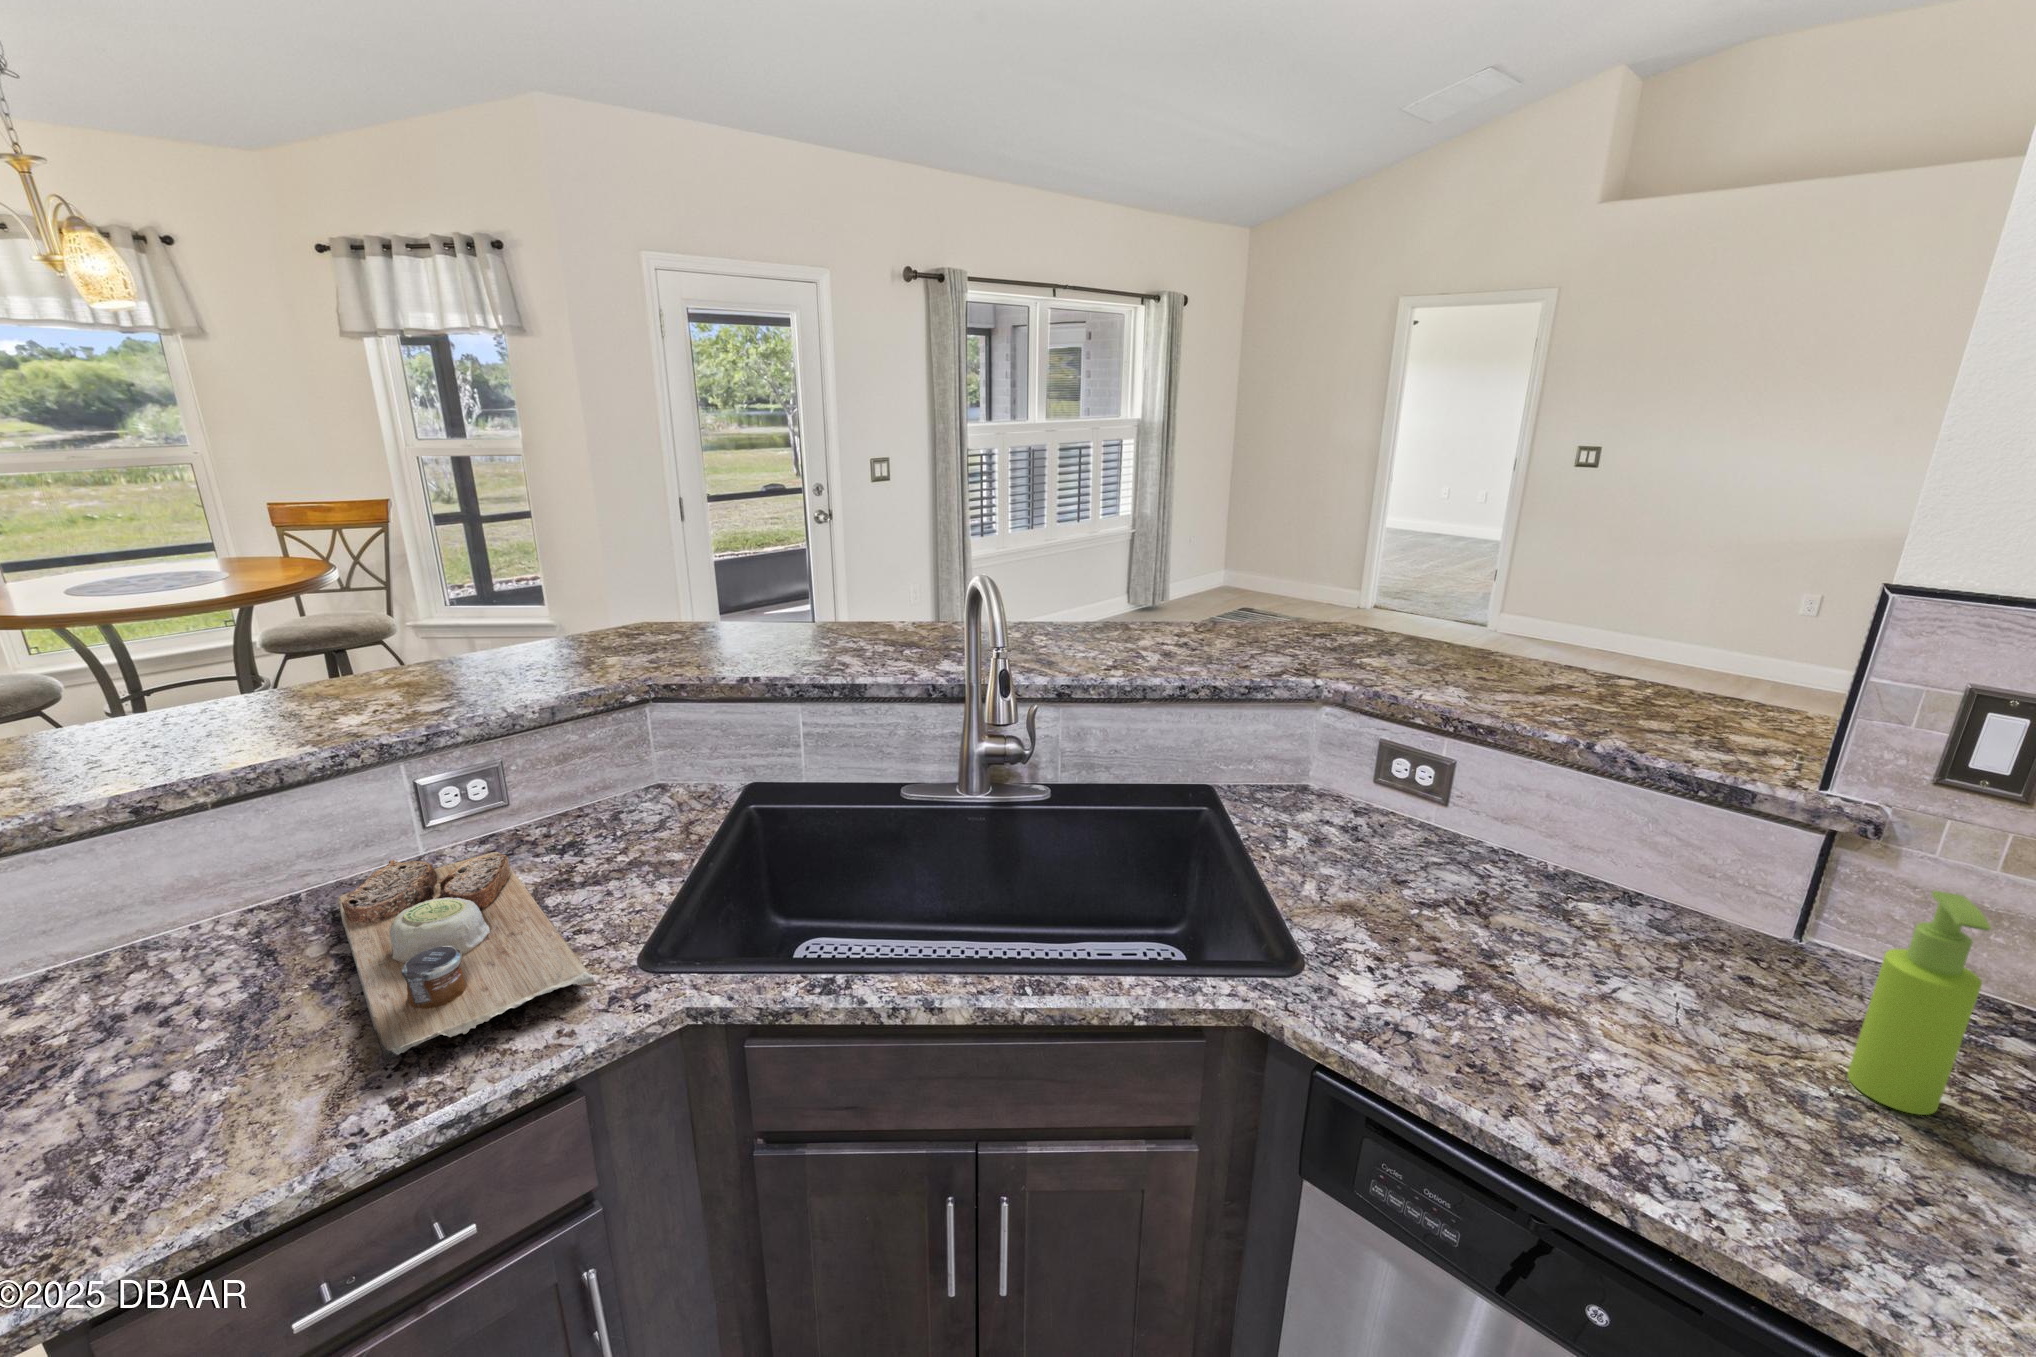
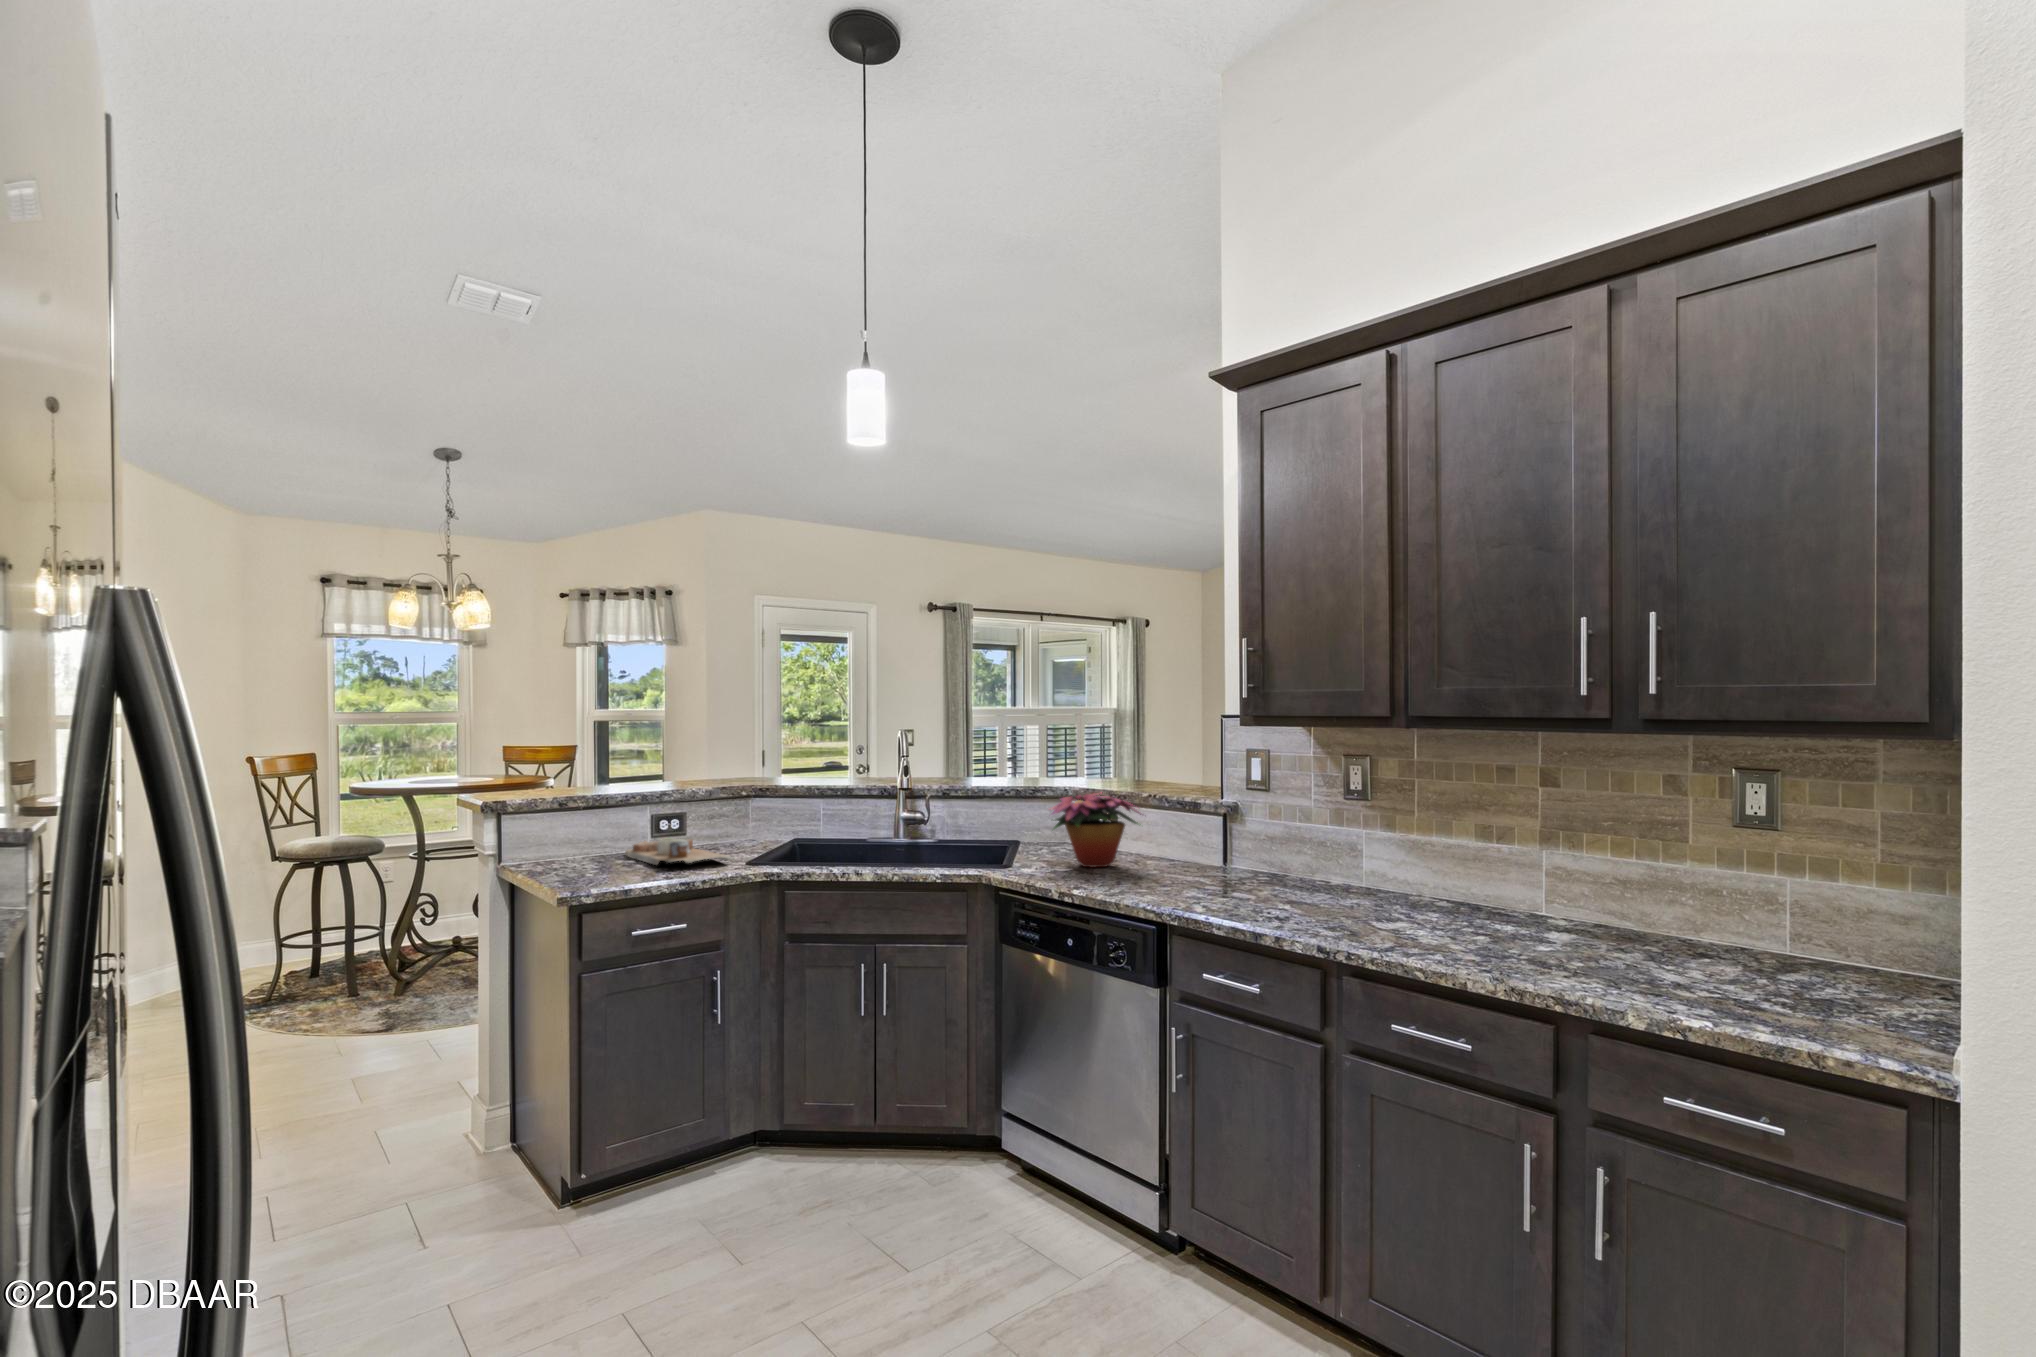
flower arrangement: none [1385,773,1716,972] -> present [1051,793,1141,867]
soap dispenser: present [1848,891,1991,1115] -> none [1175,802,1199,881]

